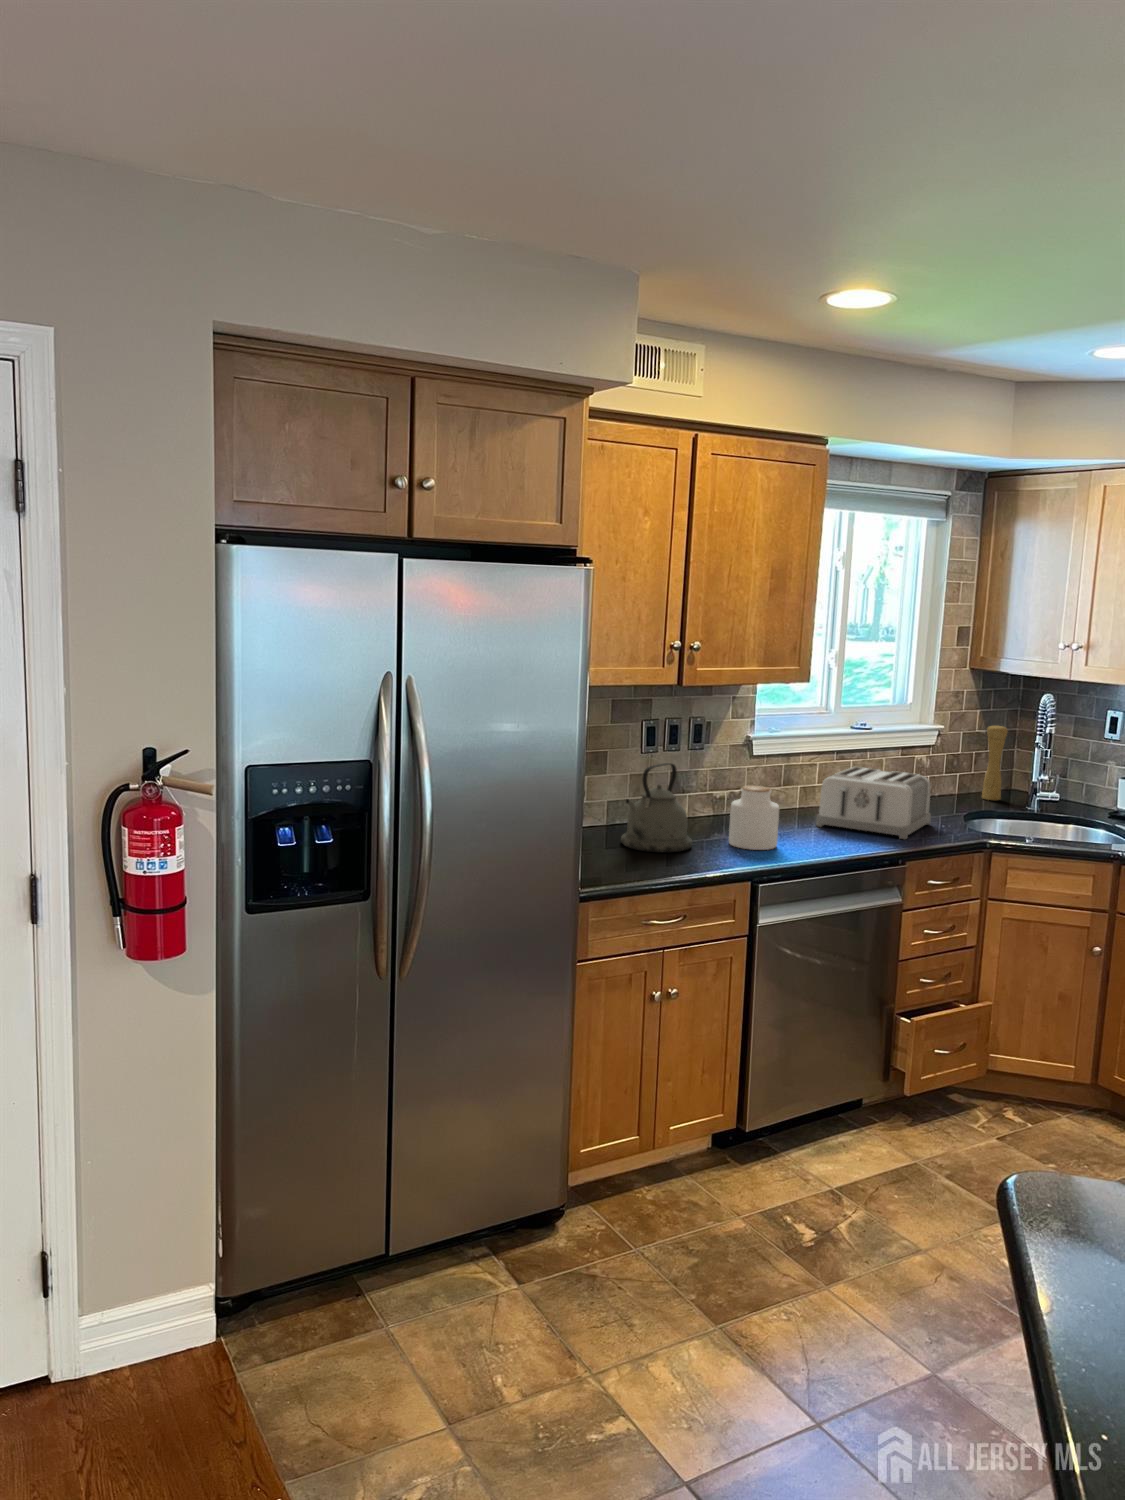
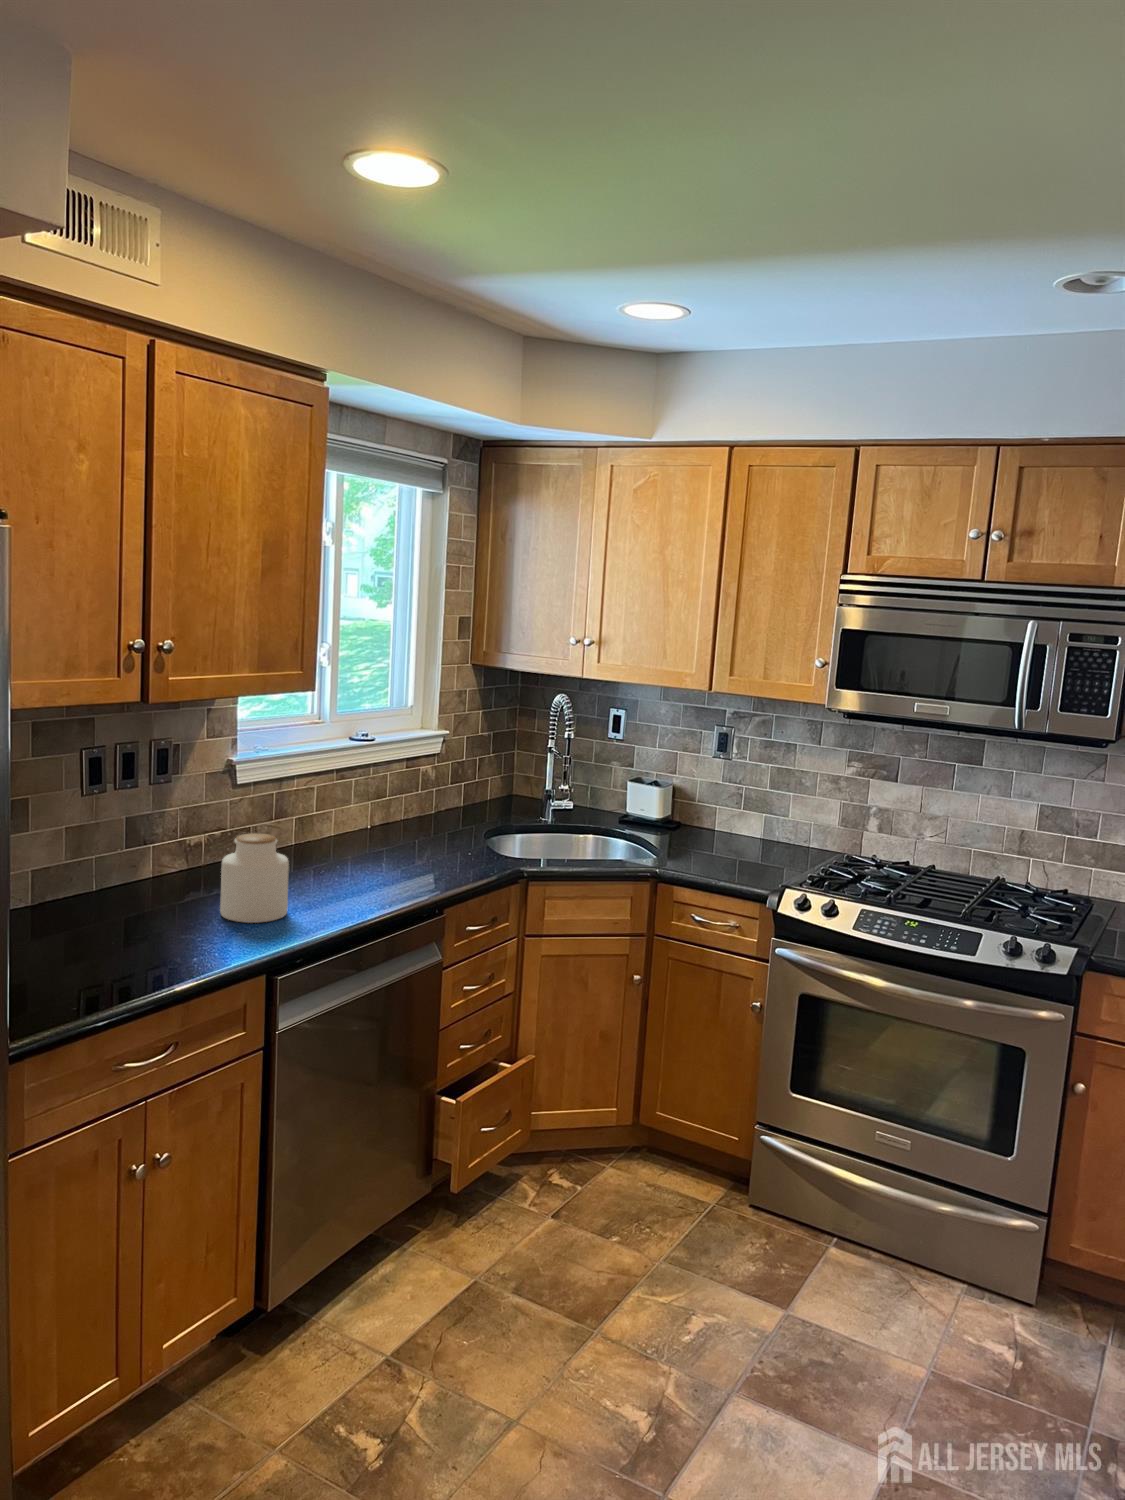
pepper mill: present [982,725,1008,800] -> none [489,727,513,812]
kettle: present [621,763,692,852] -> none [59,813,170,948]
toaster: present [816,767,931,839] -> none [325,790,454,880]

